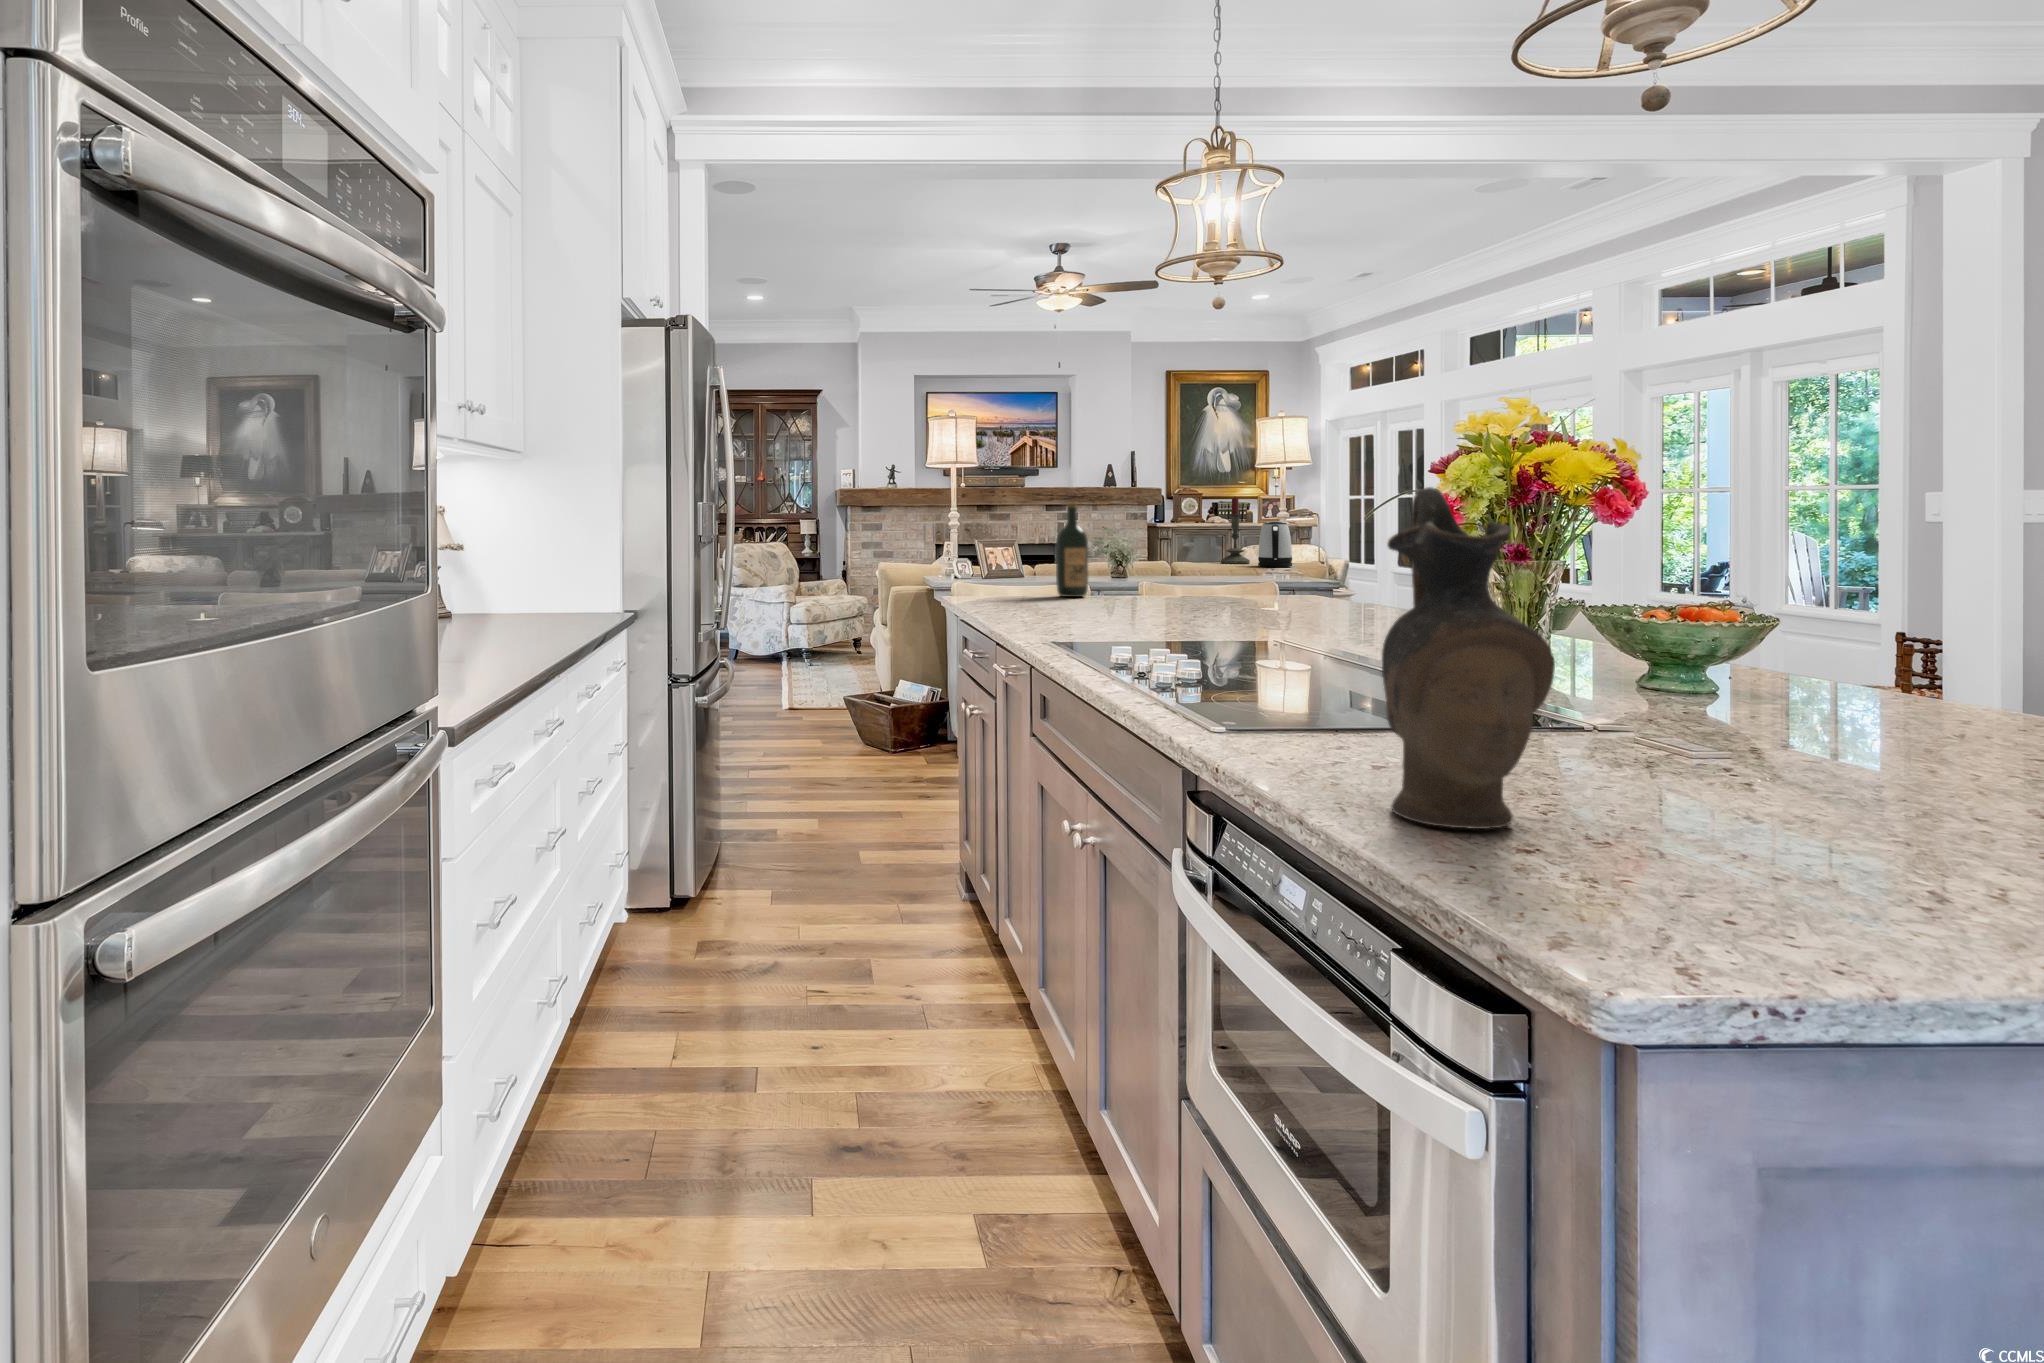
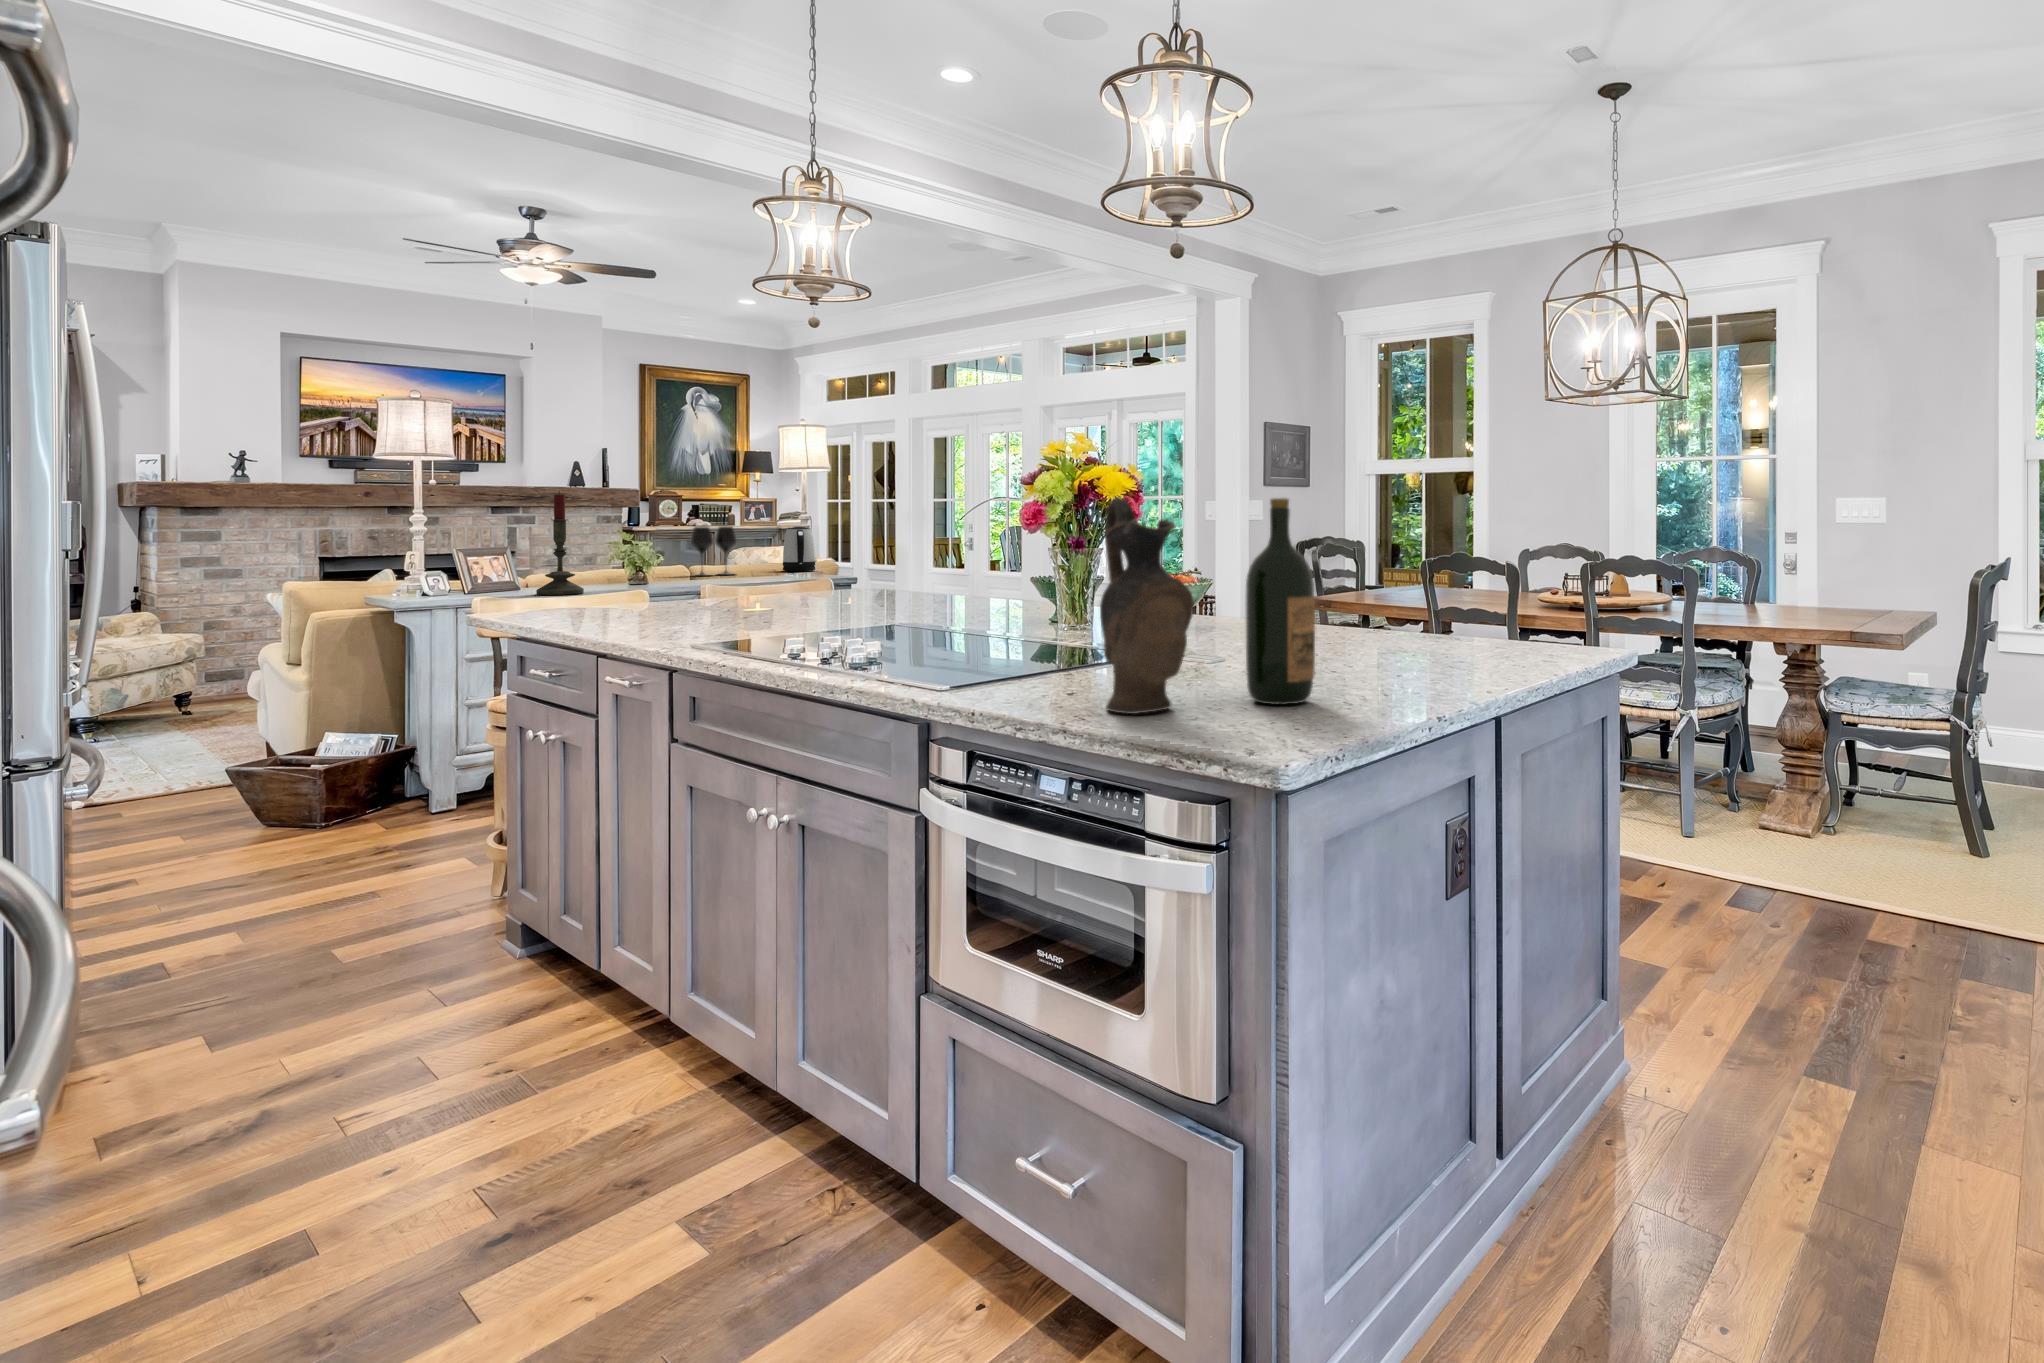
candle: present [1221,498,1250,564] -> present [536,491,584,595]
wine bottle: present [1056,503,1089,597] -> present [1246,498,1315,705]
wine glass: none [1164,522,1209,569] -> present [690,526,736,576]

